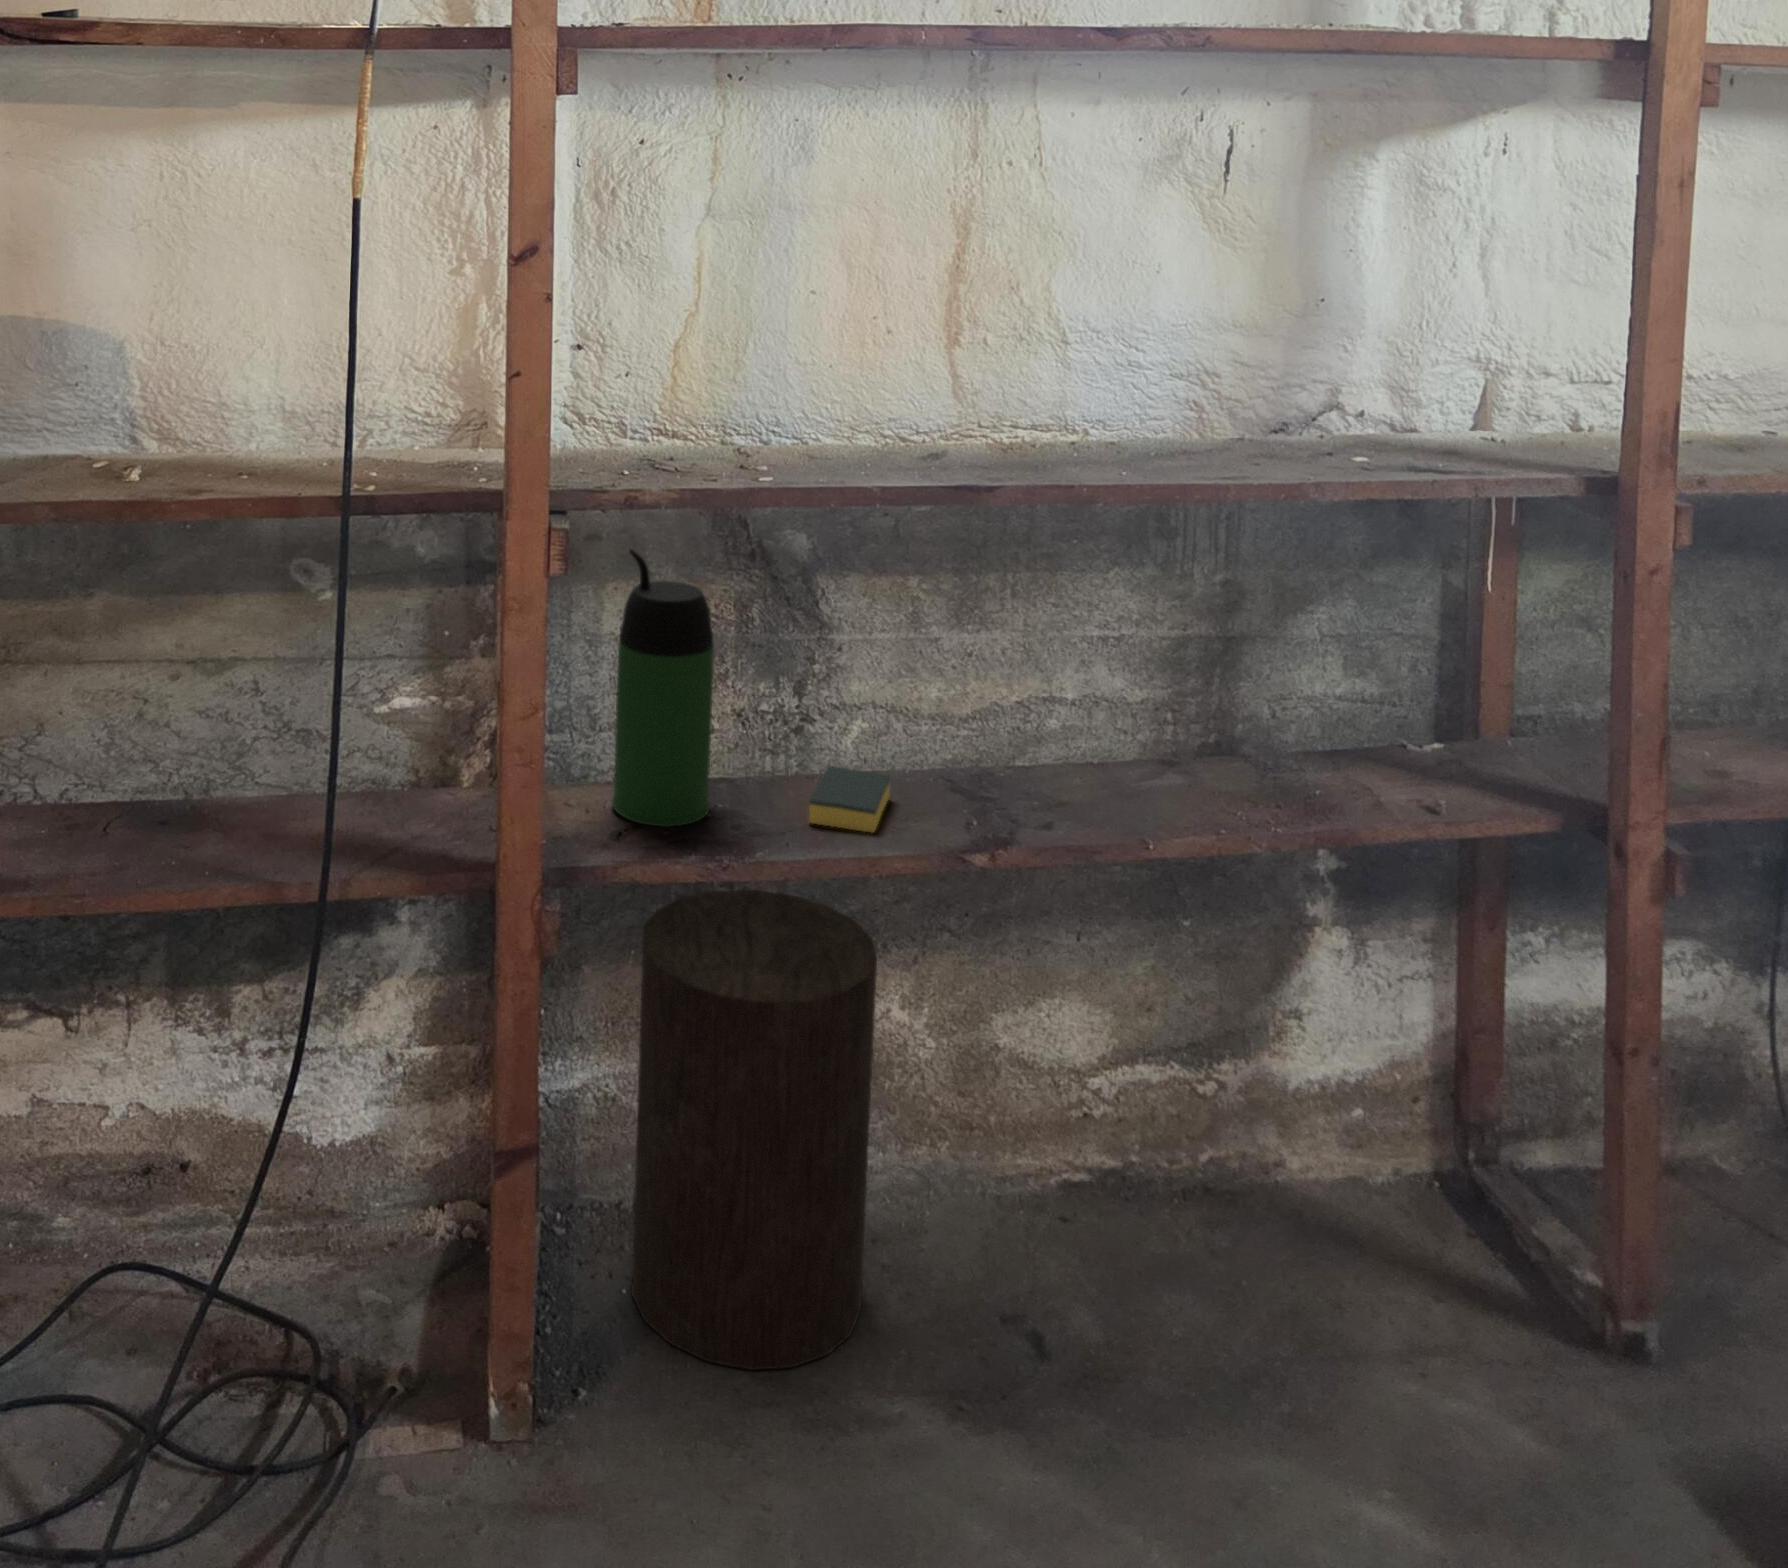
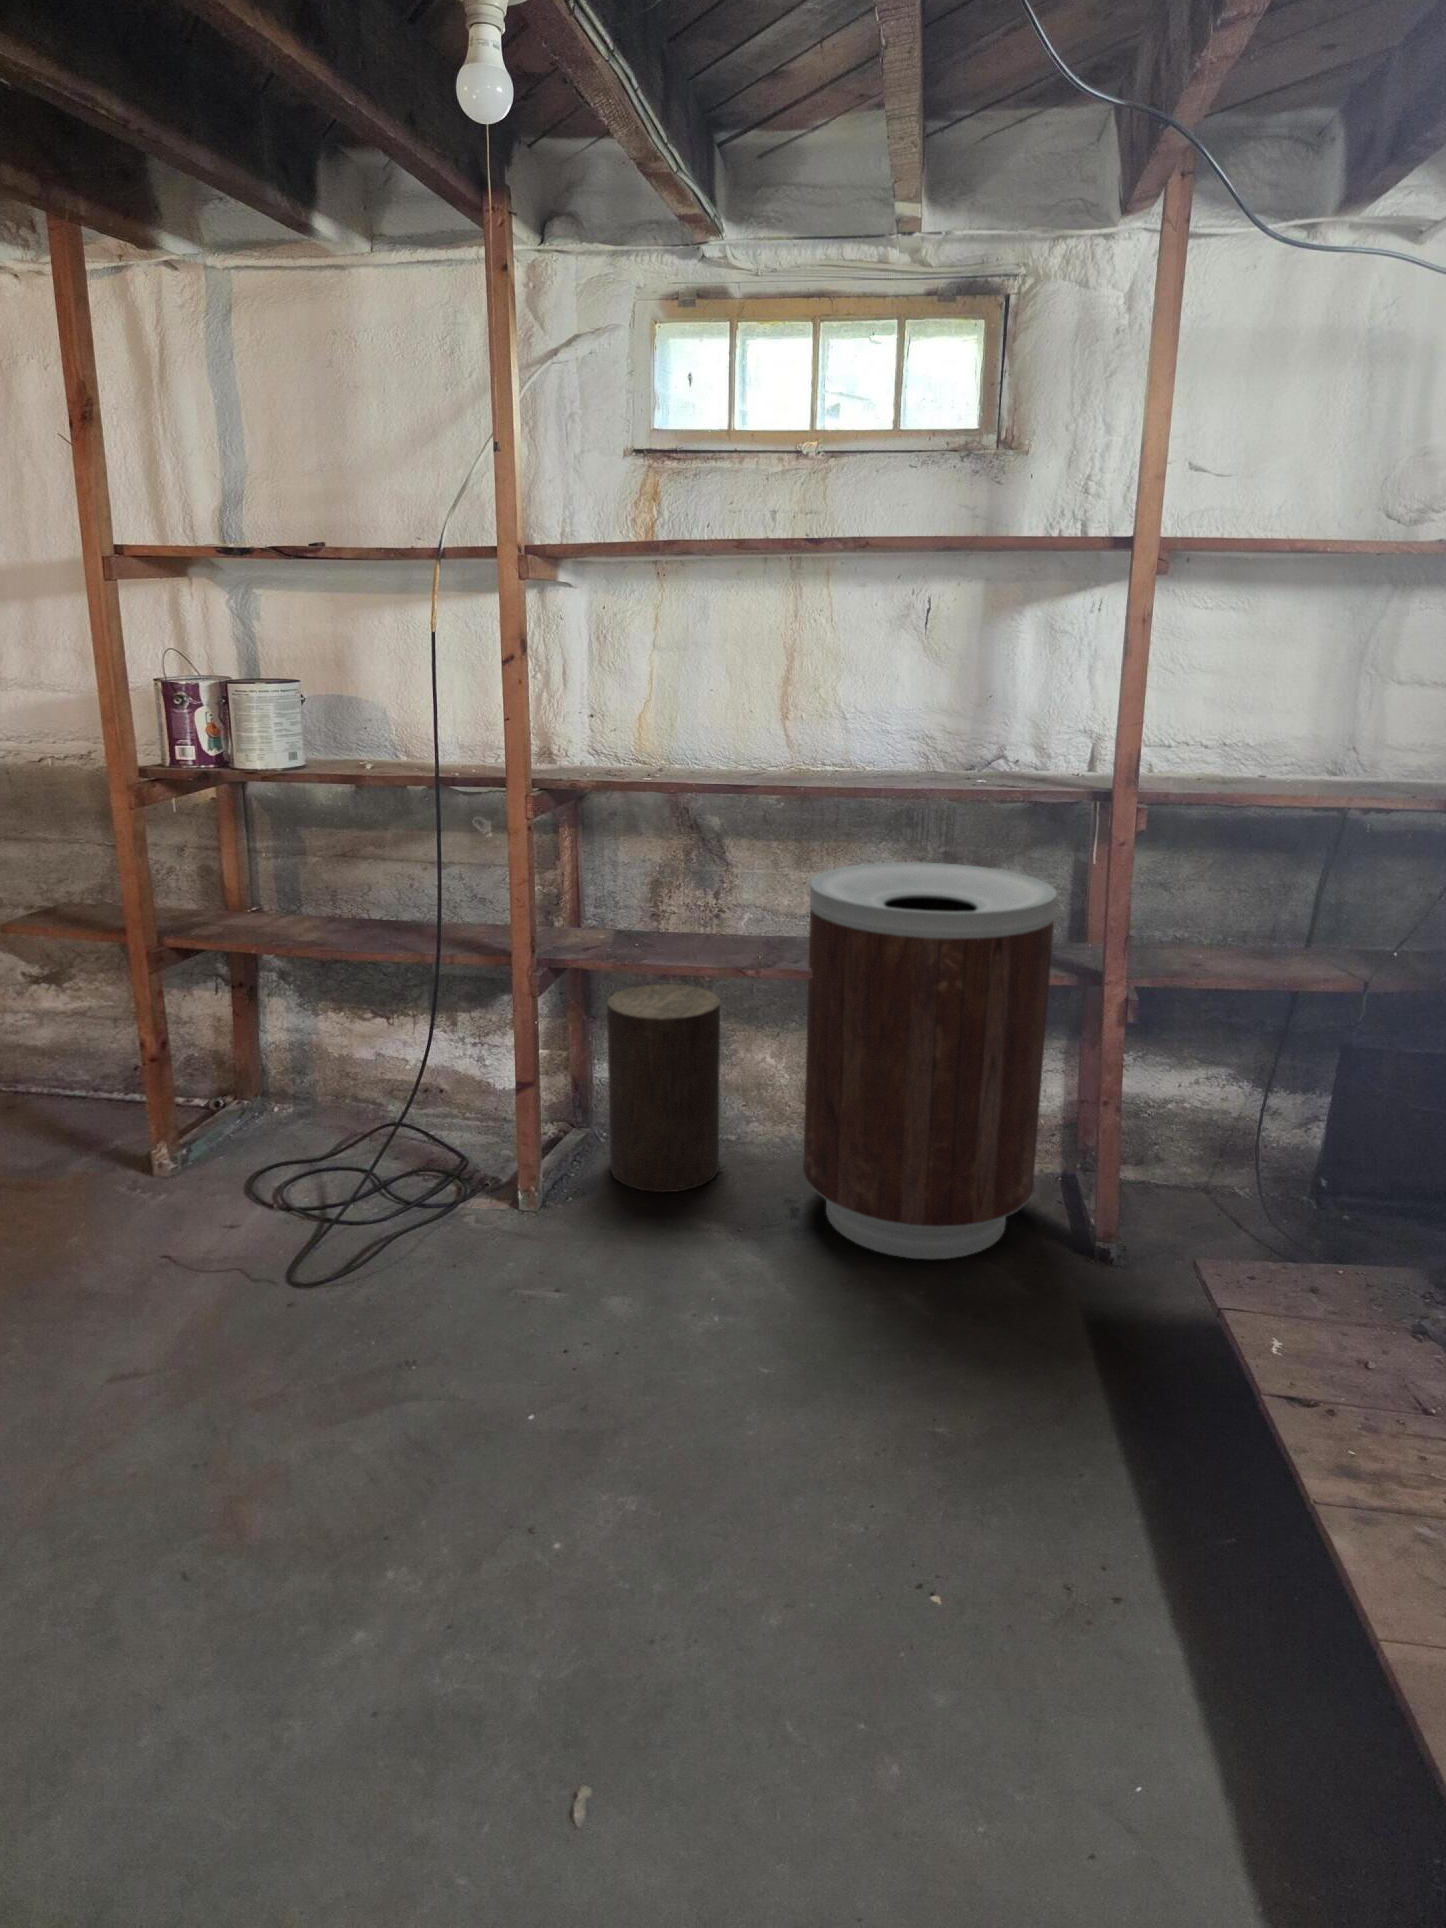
thermos bottle: present [612,550,714,827] -> none [602,808,650,941]
trash can: none [1060,619,1599,1463] -> present [803,862,1057,1259]
sponge: present [809,766,890,832] -> none [685,923,739,949]

